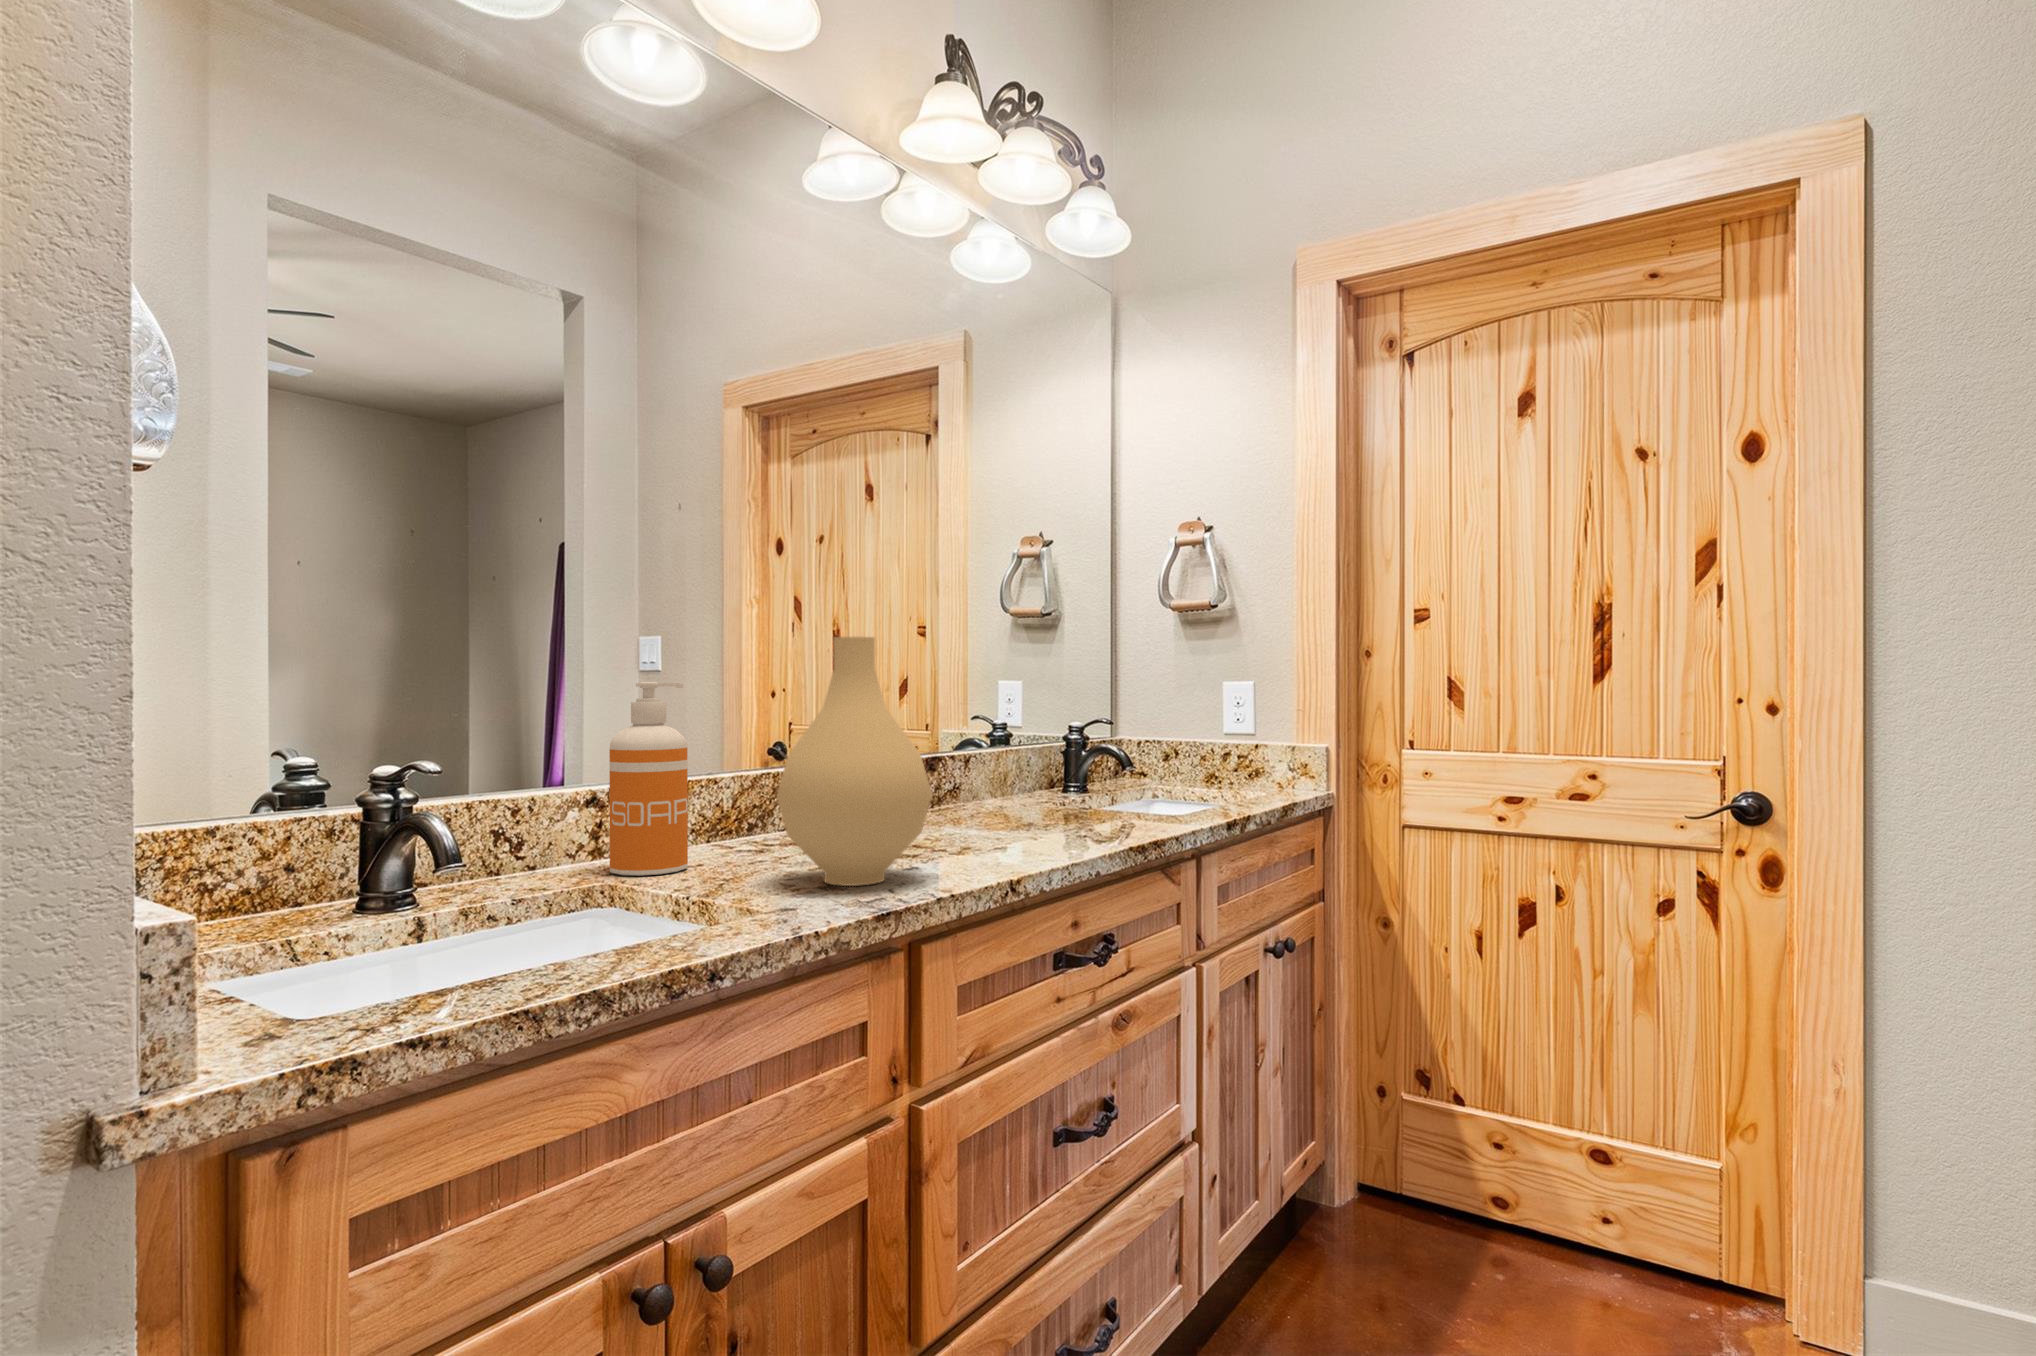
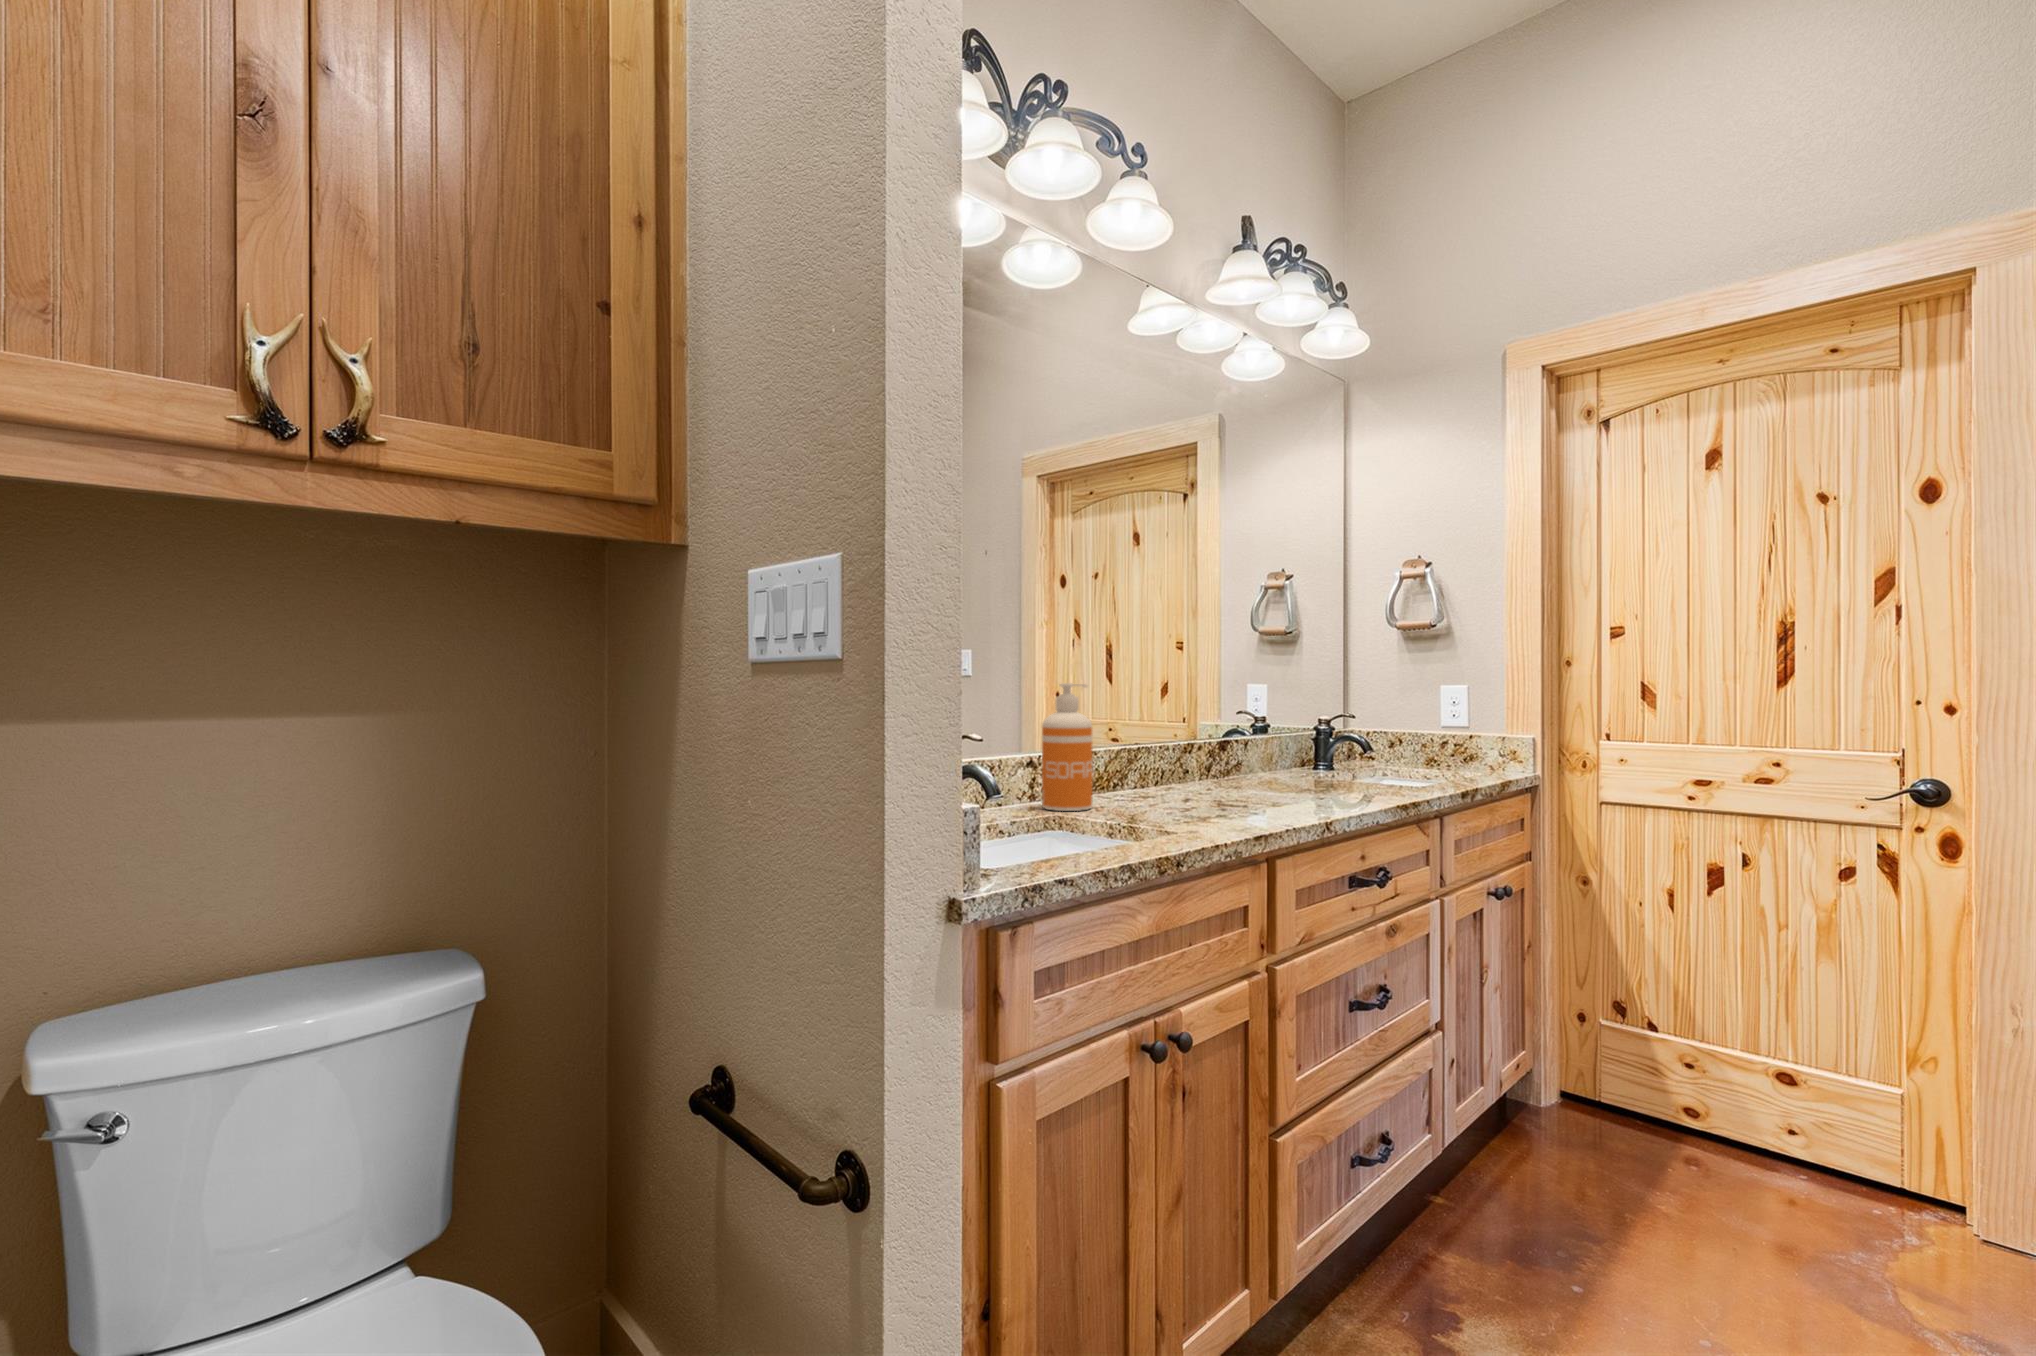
vase: present [777,637,932,886] -> none [1163,653,1272,821]

